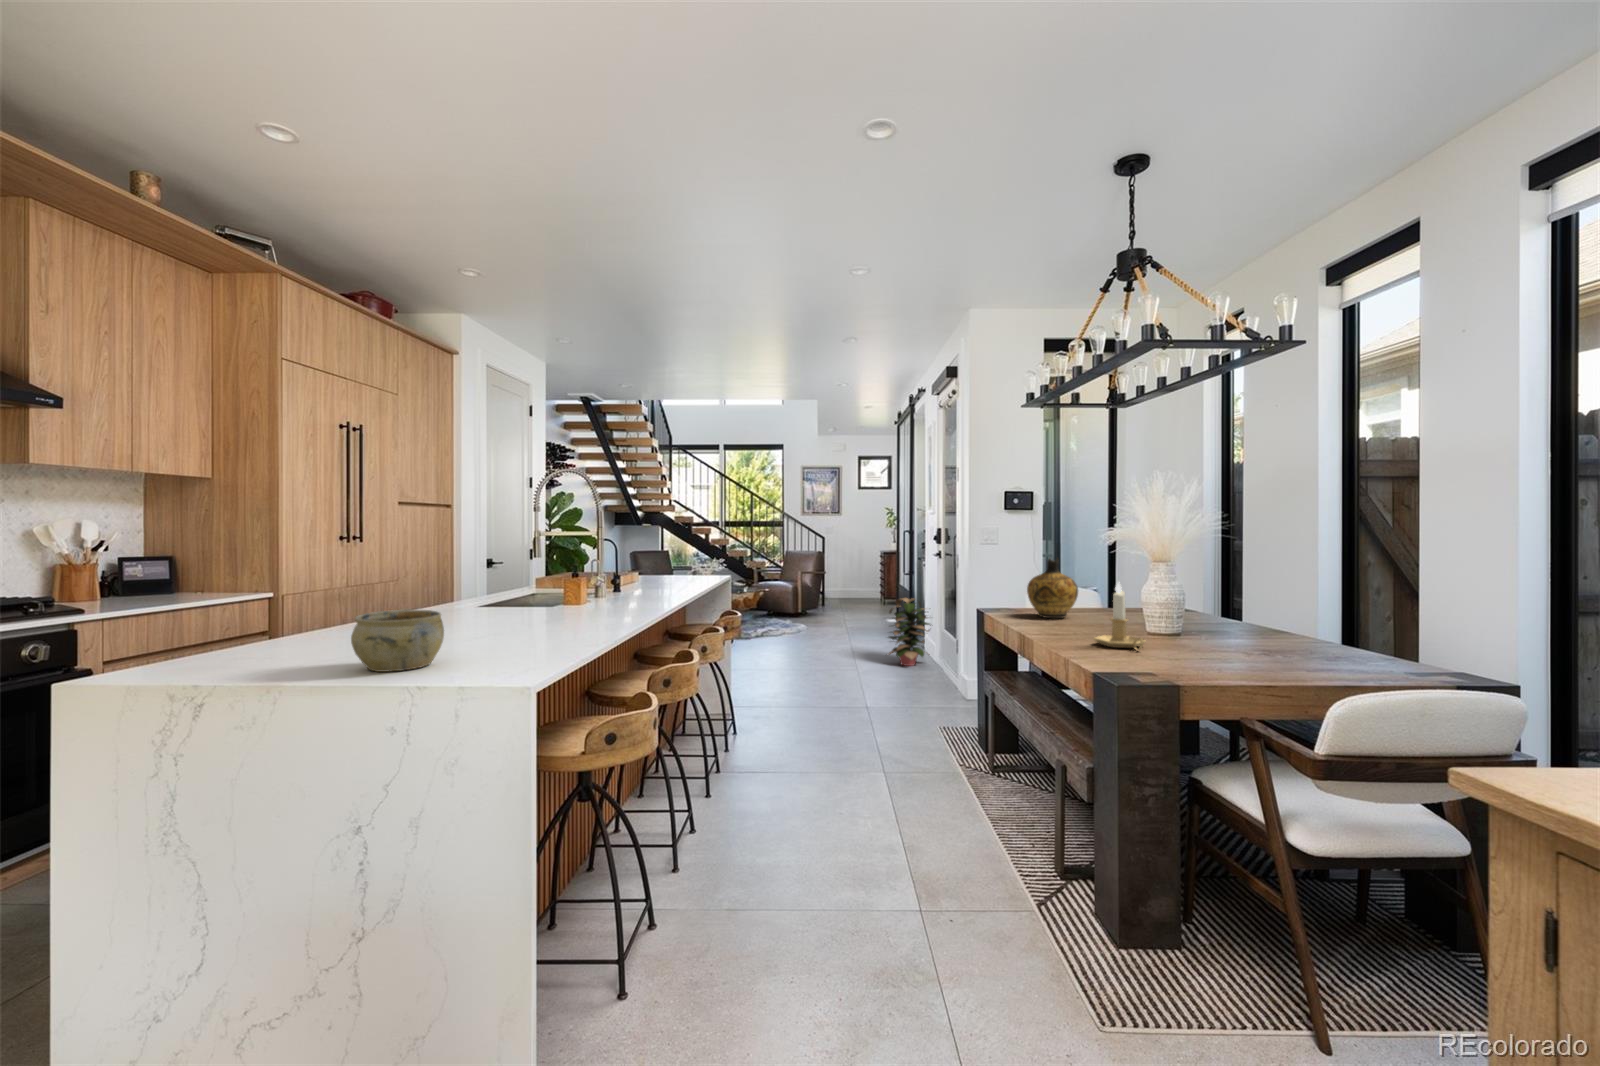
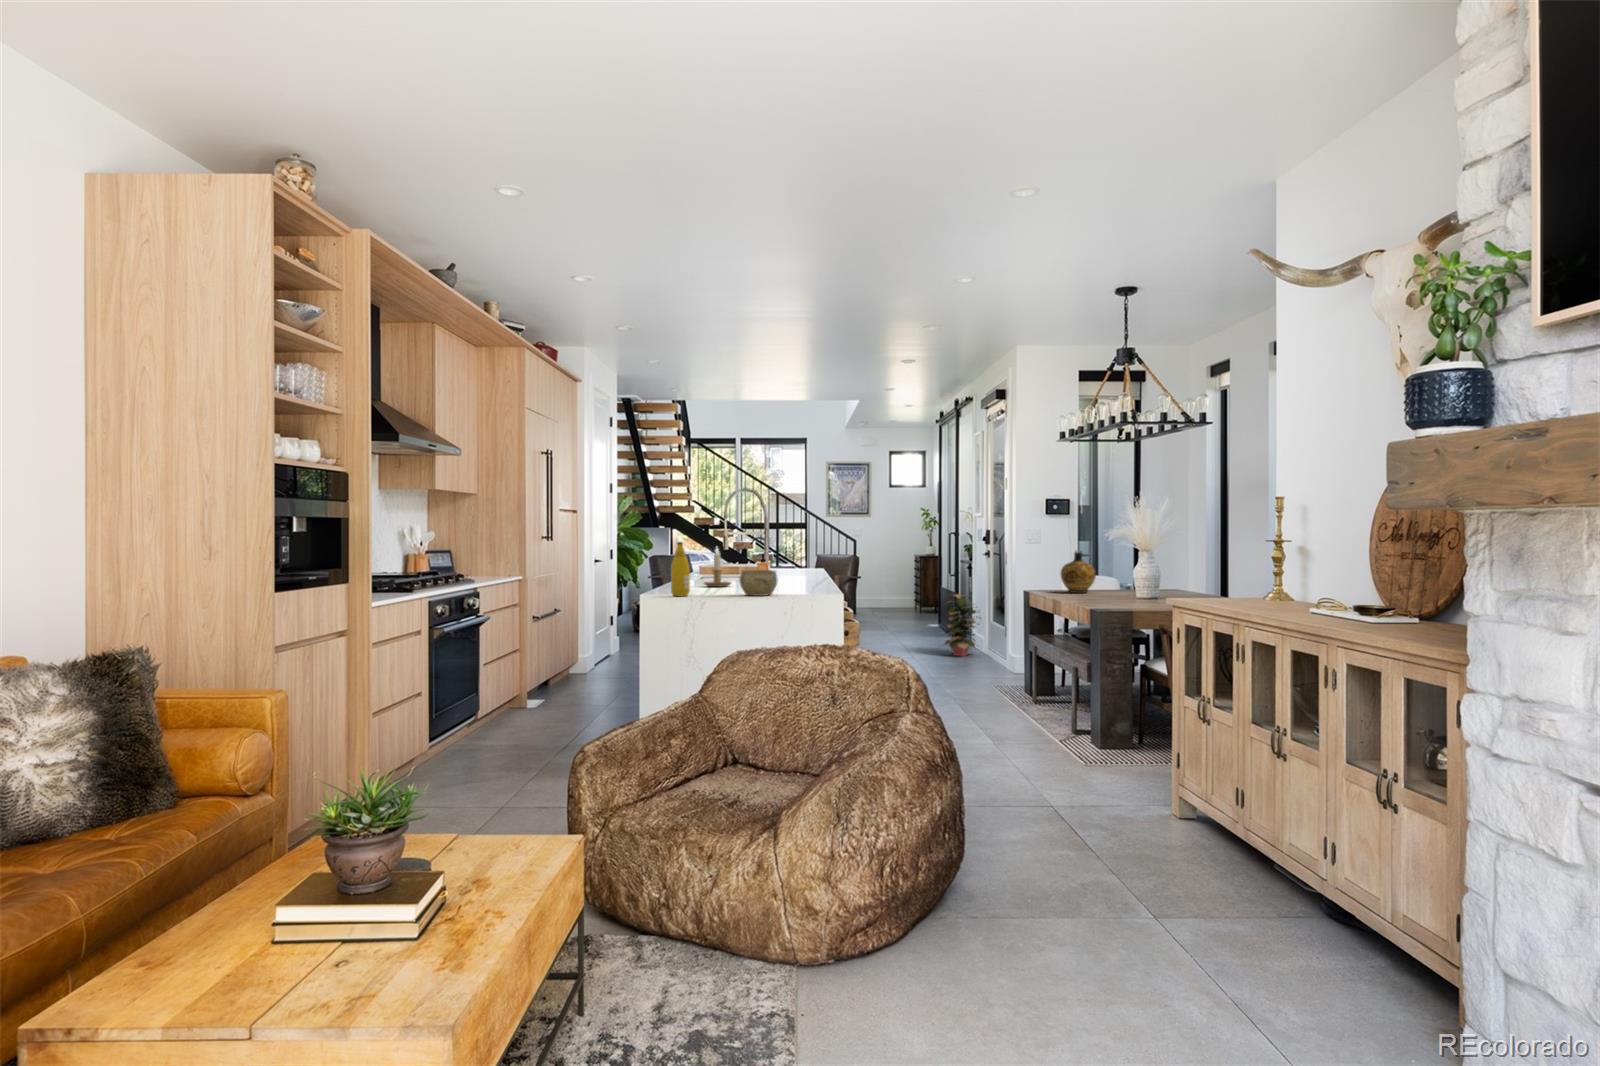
bottle: none [197,554,249,673] -> present [671,542,690,596]
candlestick: present [1093,582,1146,650] -> present [704,548,731,587]

